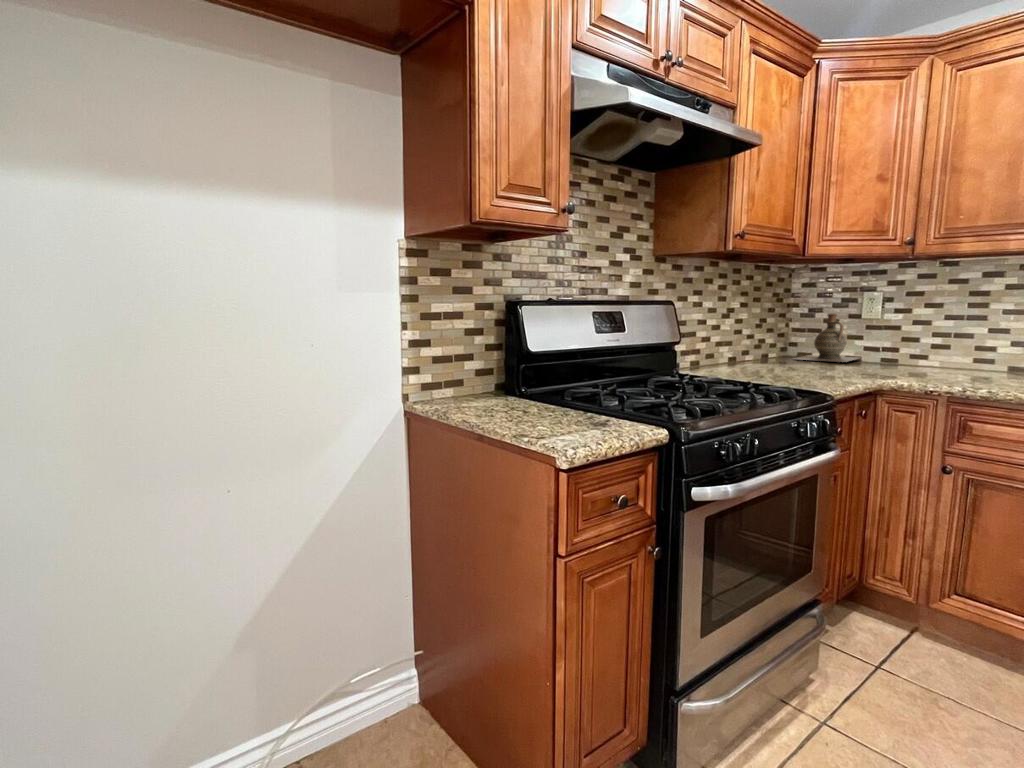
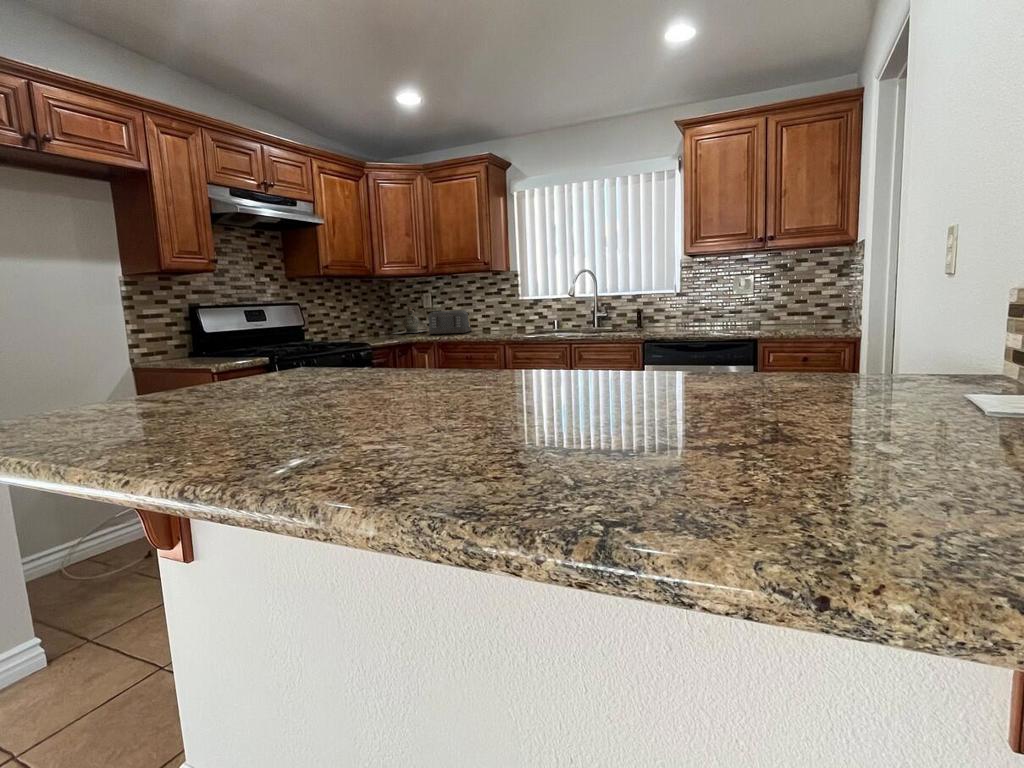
toaster: none [885,326,981,374] -> present [429,310,472,334]

